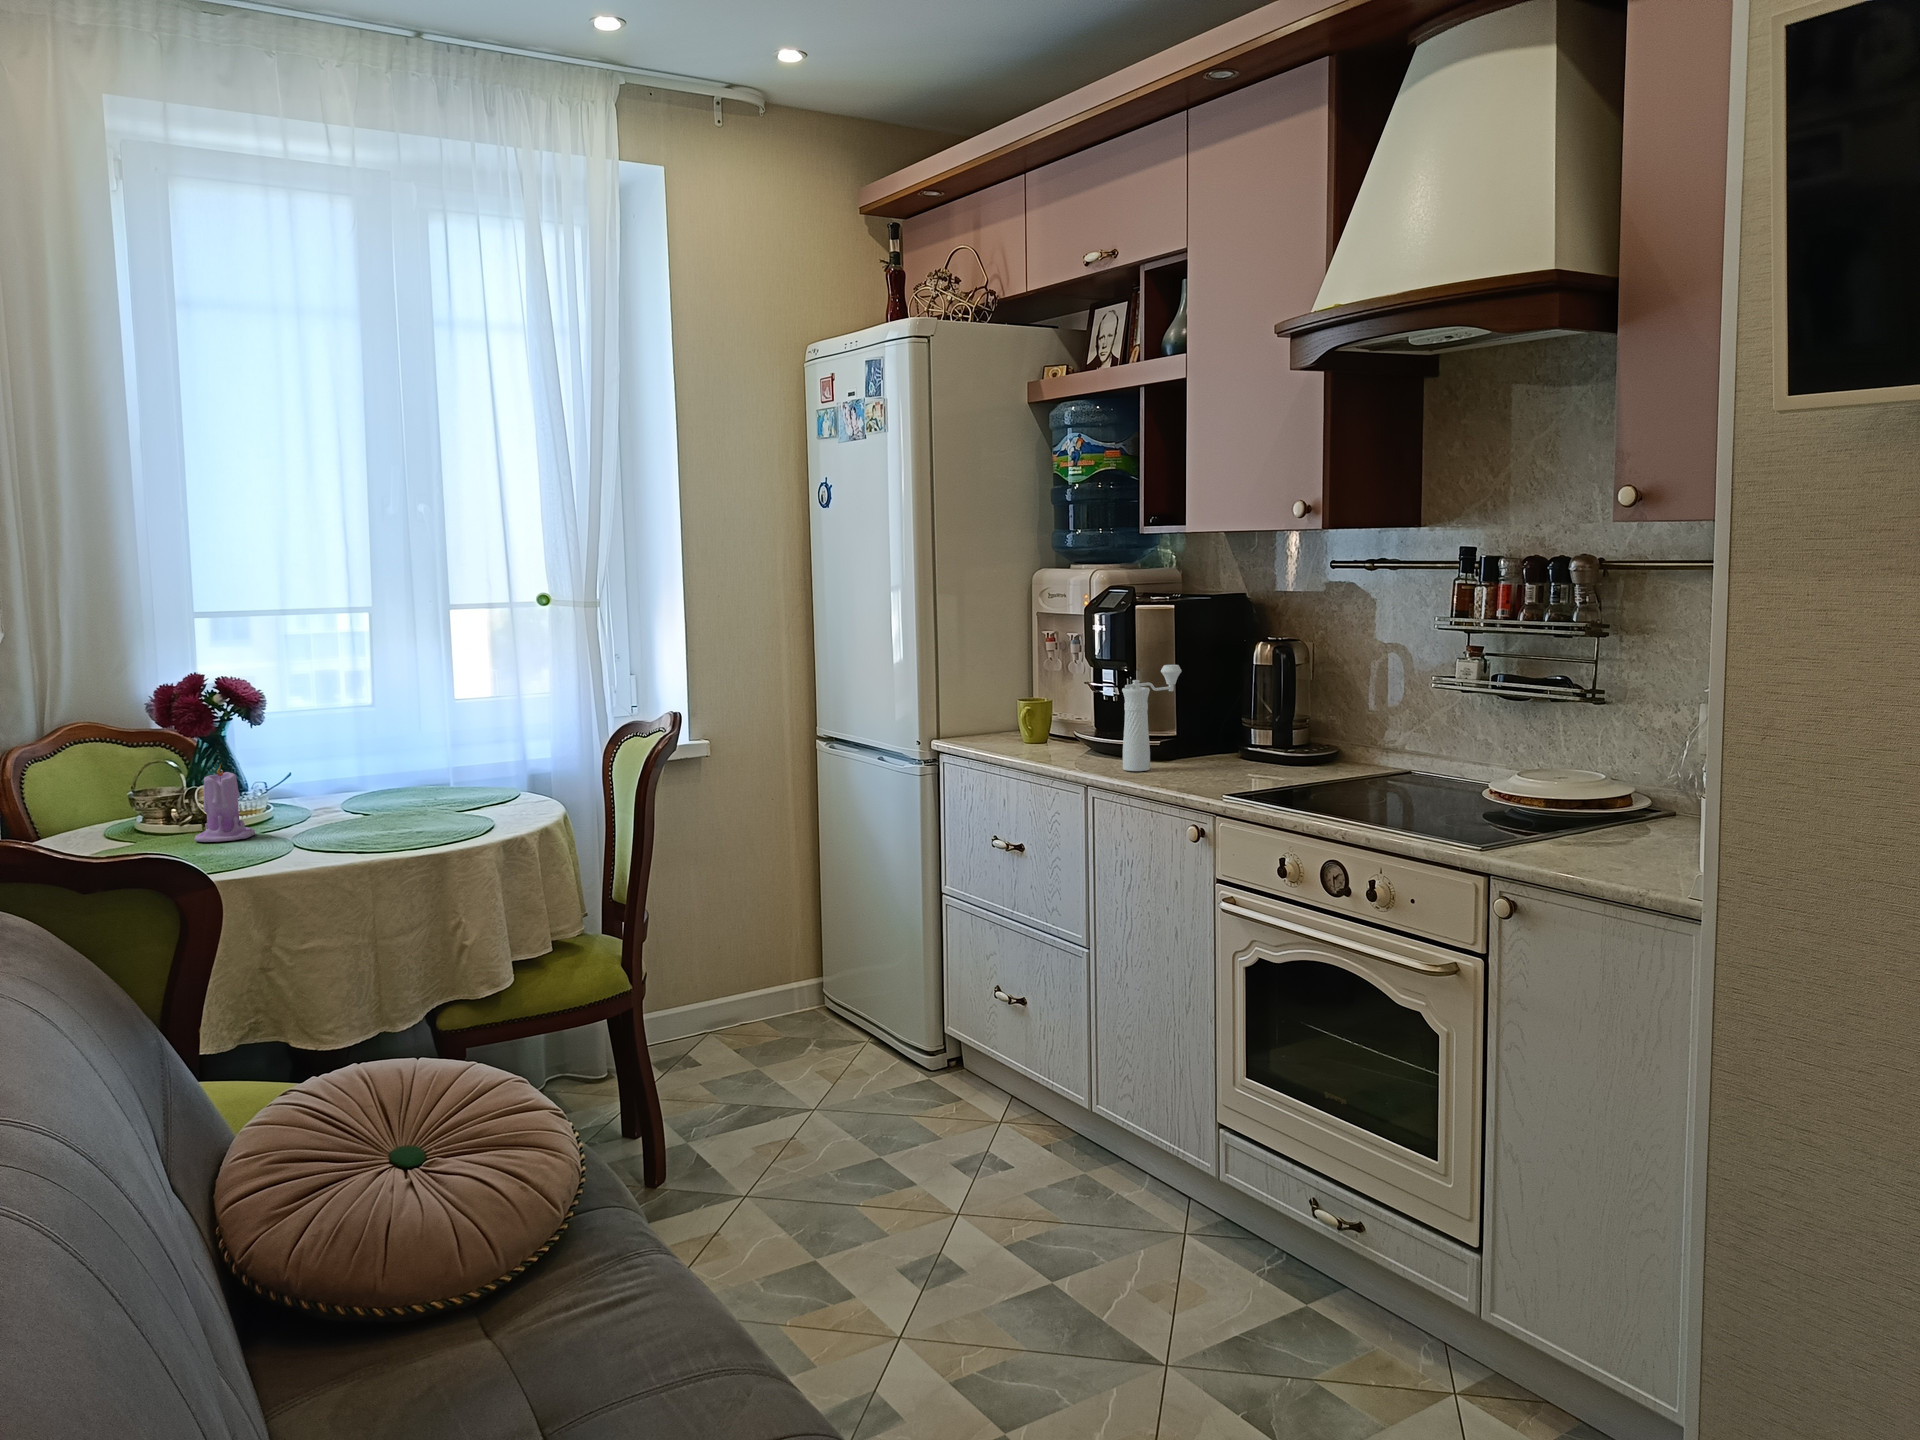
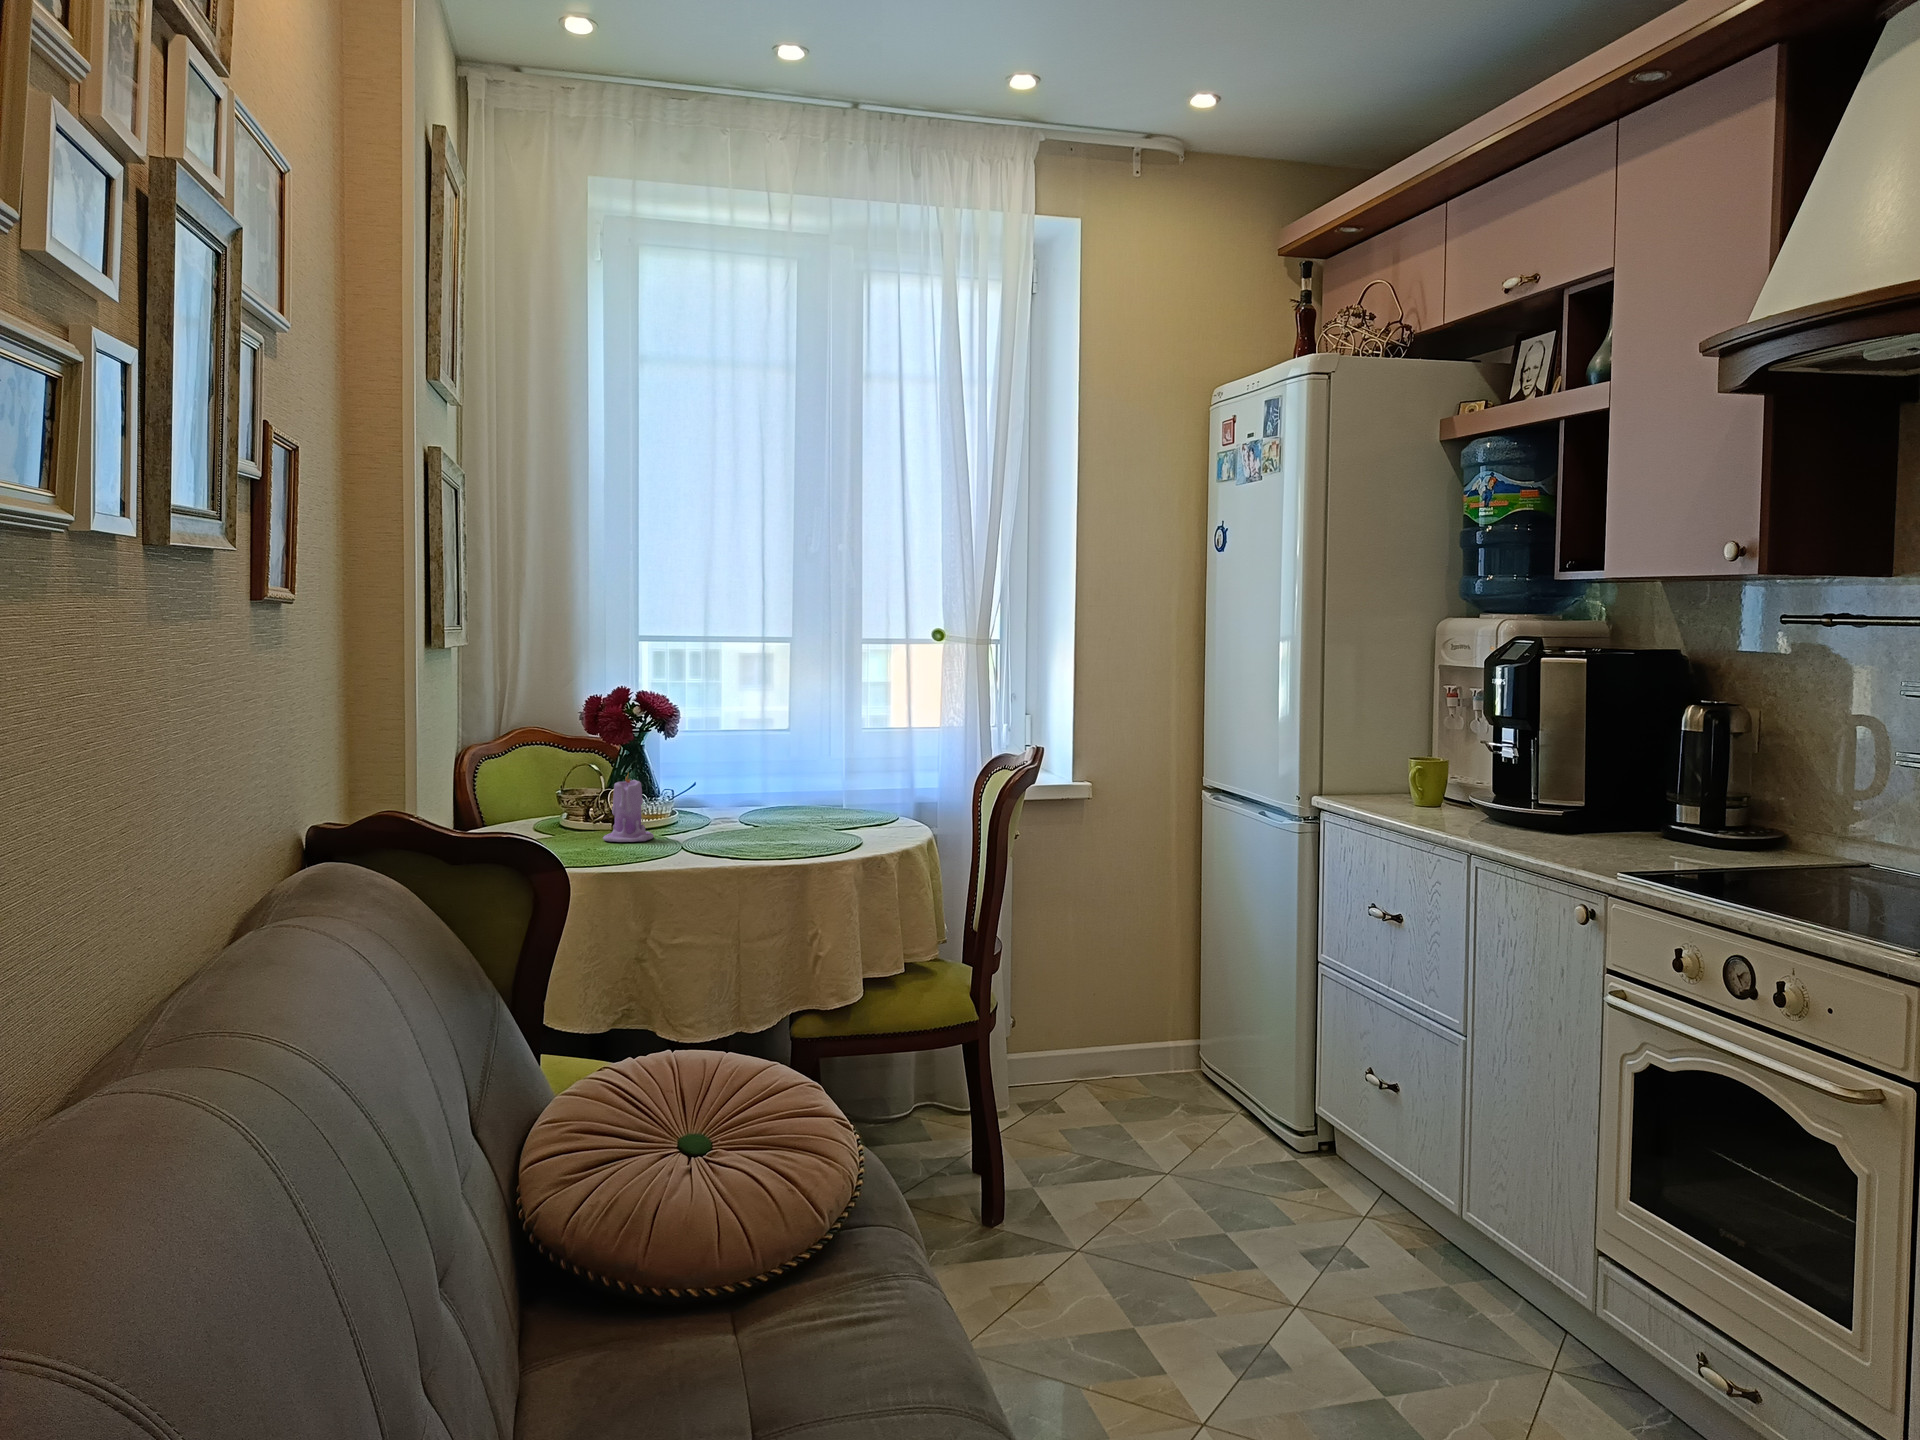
pepper mill: present [1122,665,1182,771] -> none [1511,725,1589,841]

